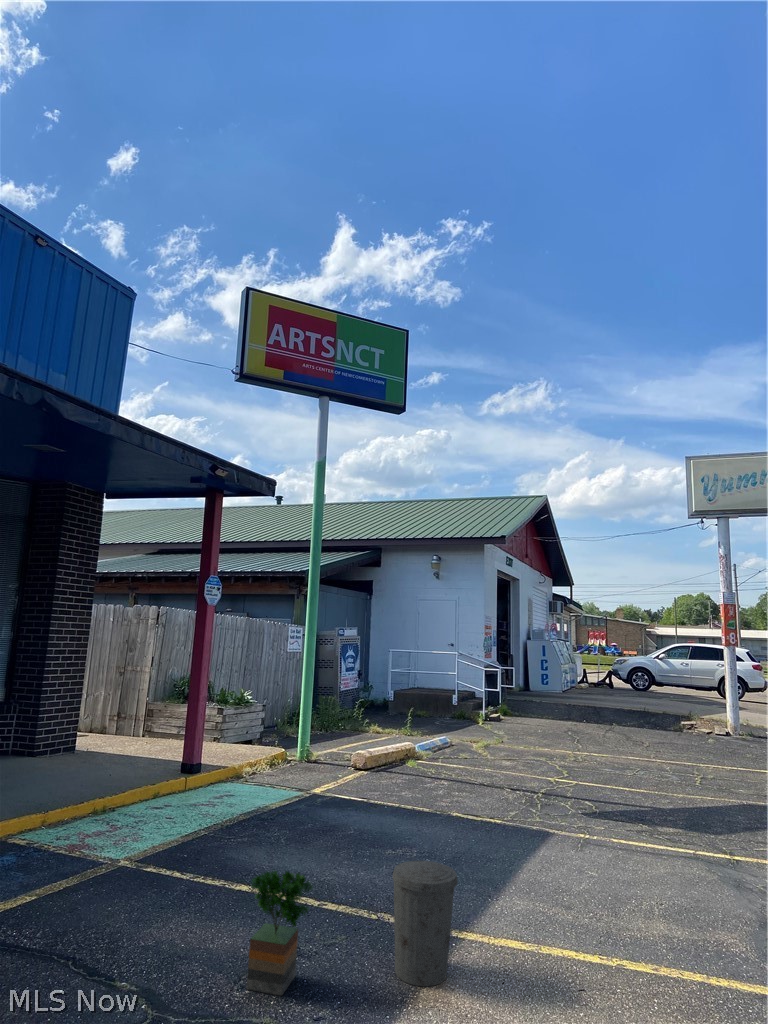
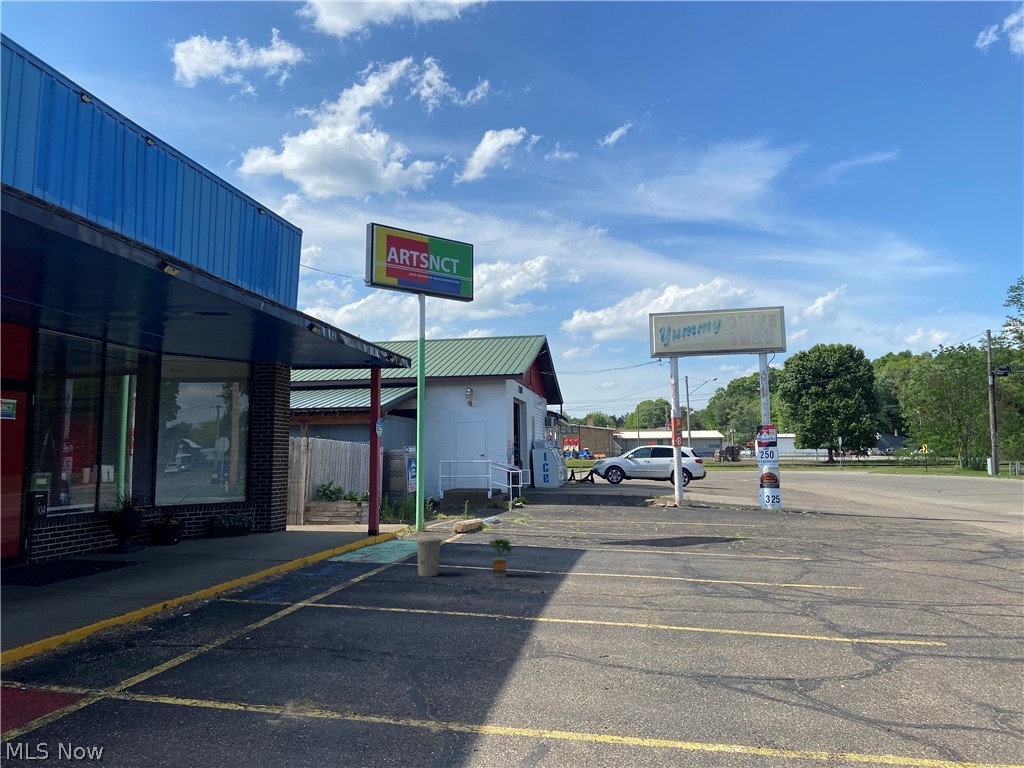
trash can: present [393,861,458,986] -> present [417,537,442,576]

